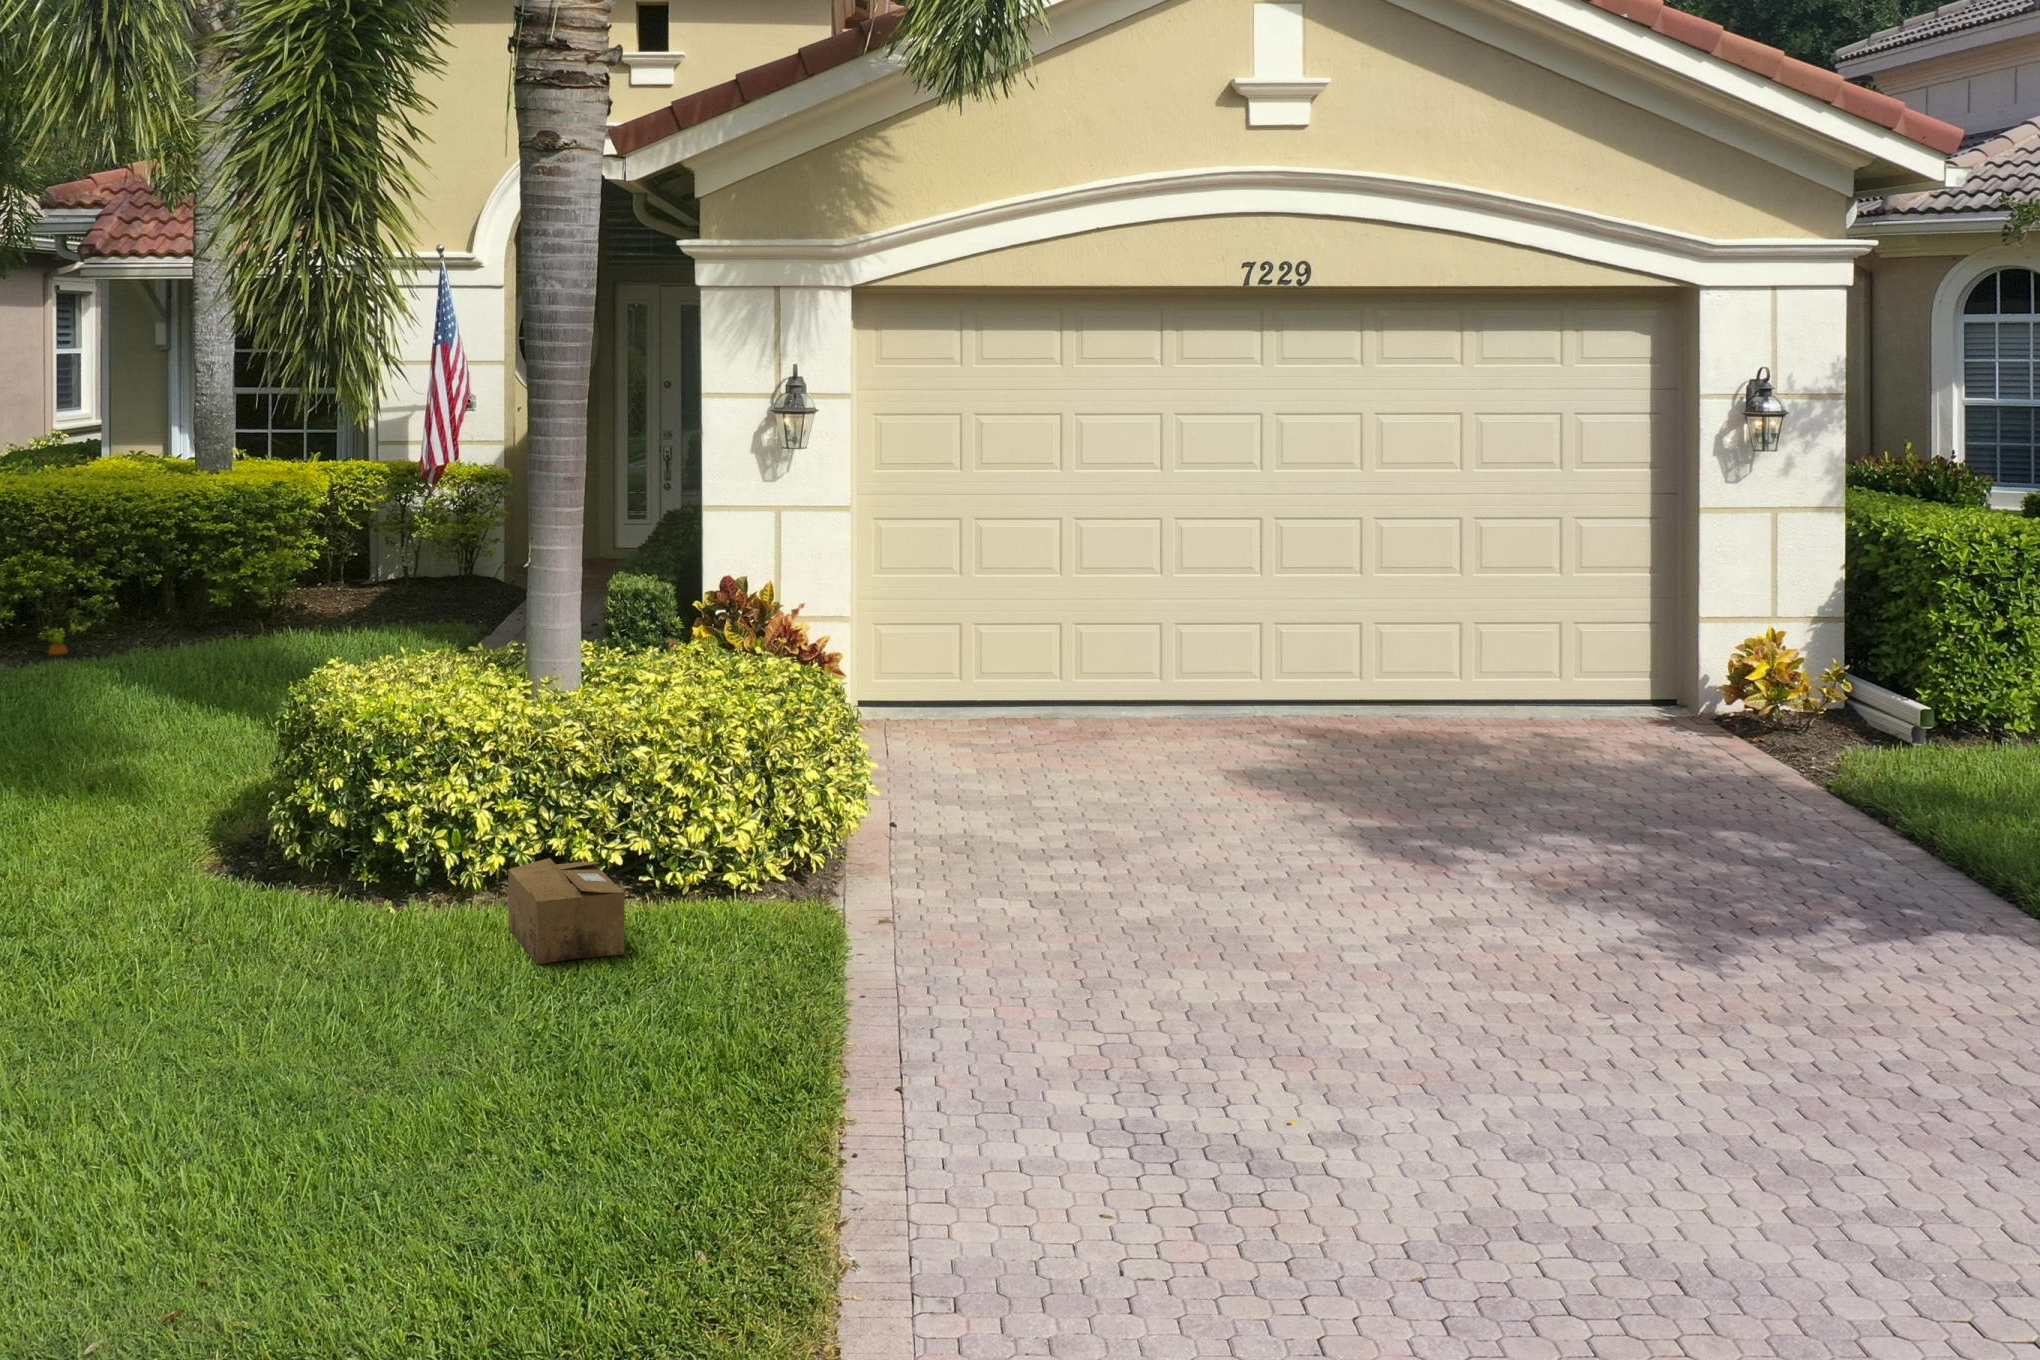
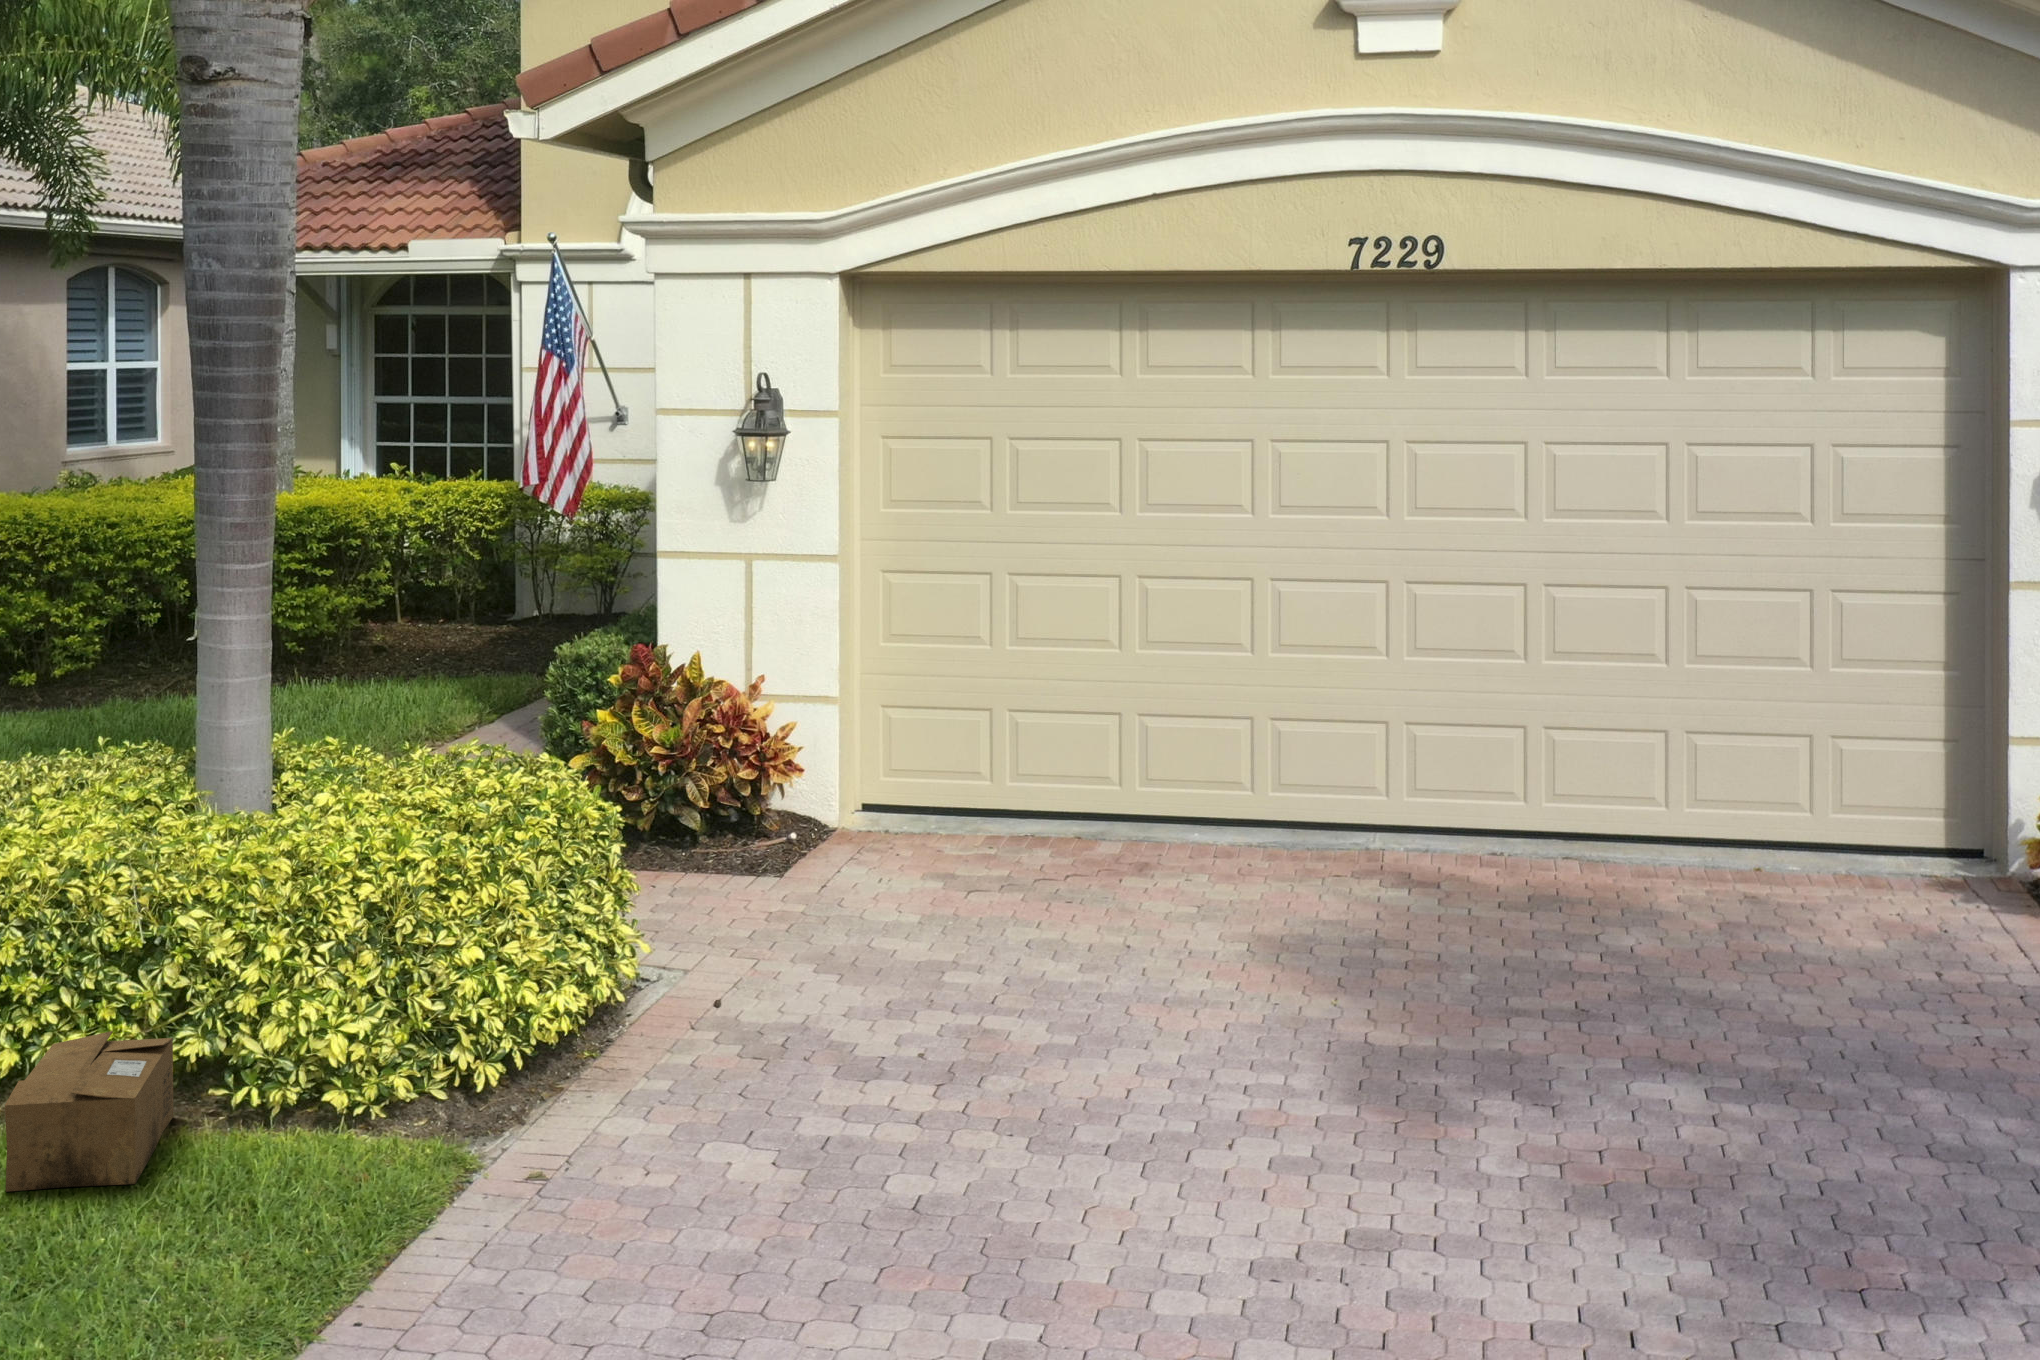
decorative plant: present [42,620,74,655] -> none [98,645,138,686]

